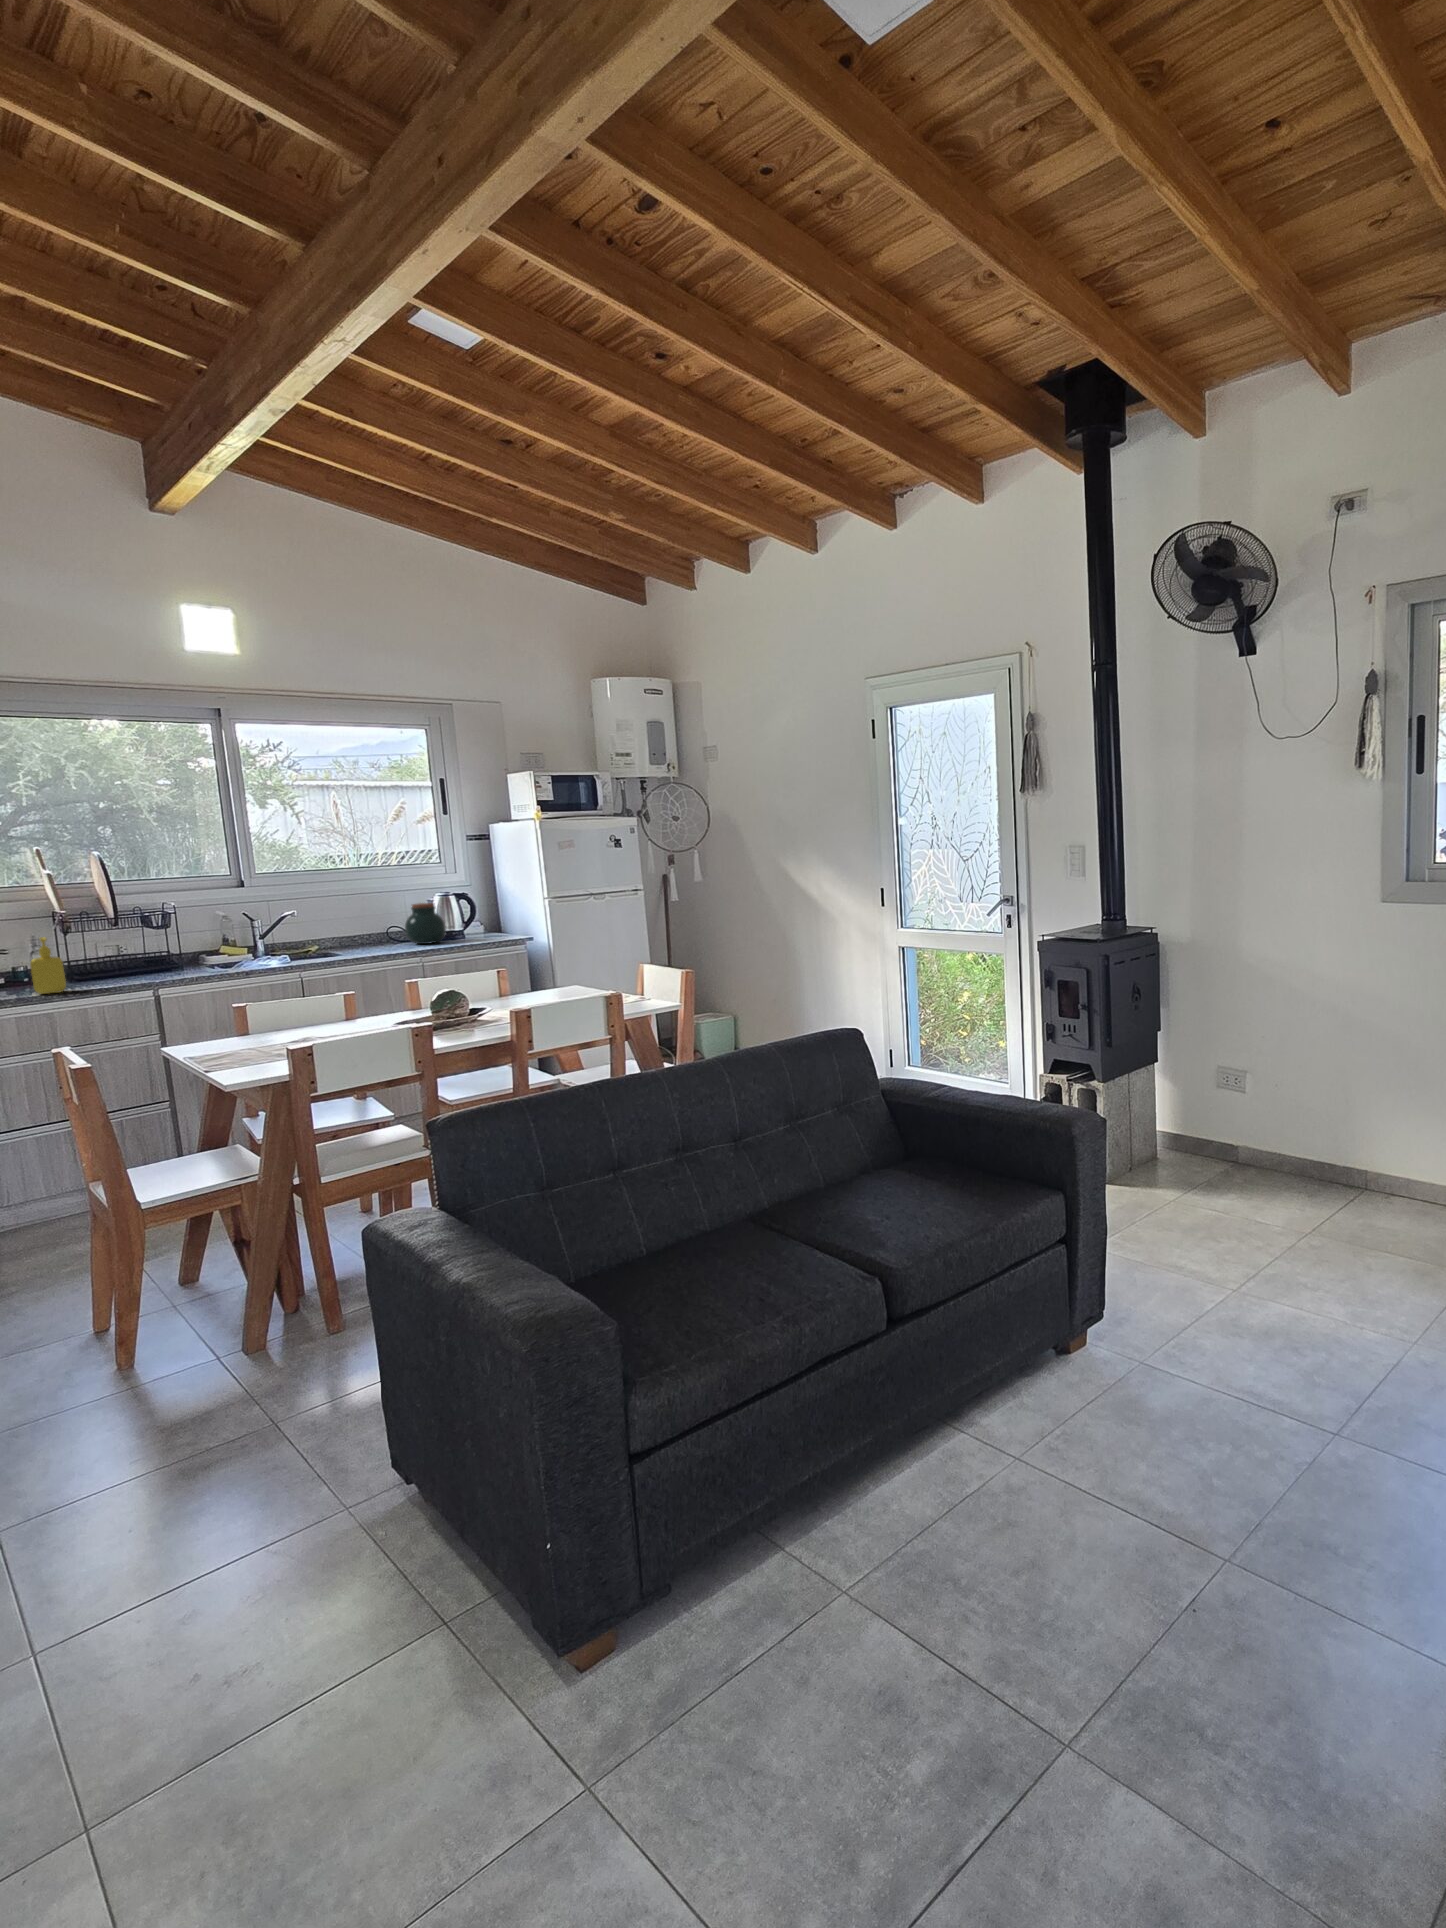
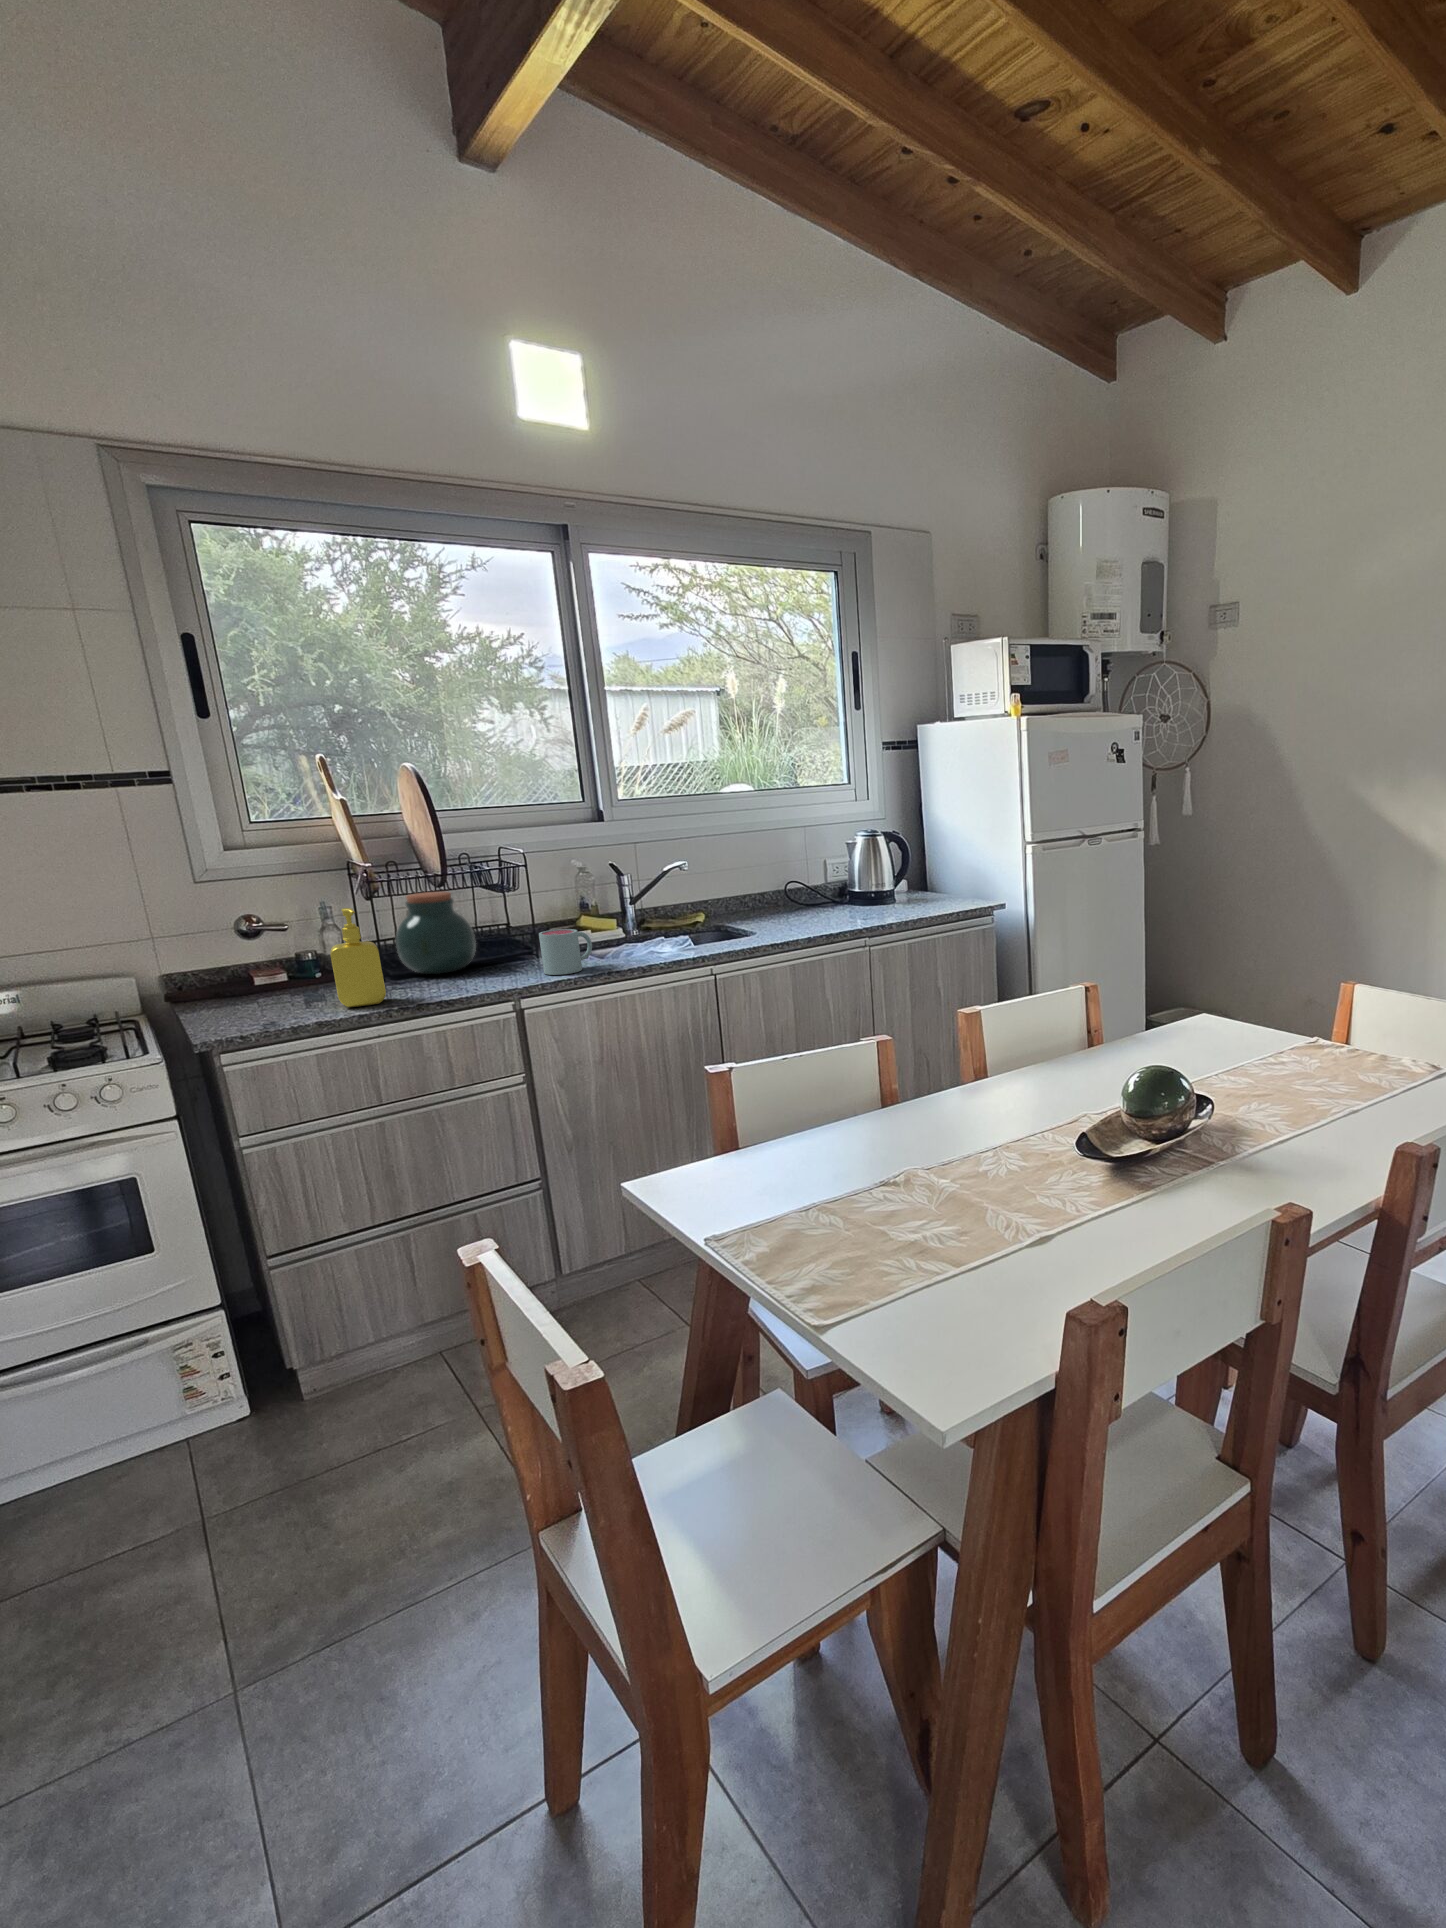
jar: present [405,903,446,944] -> present [396,892,476,974]
mug: none [175,951,214,978] -> present [539,929,592,975]

